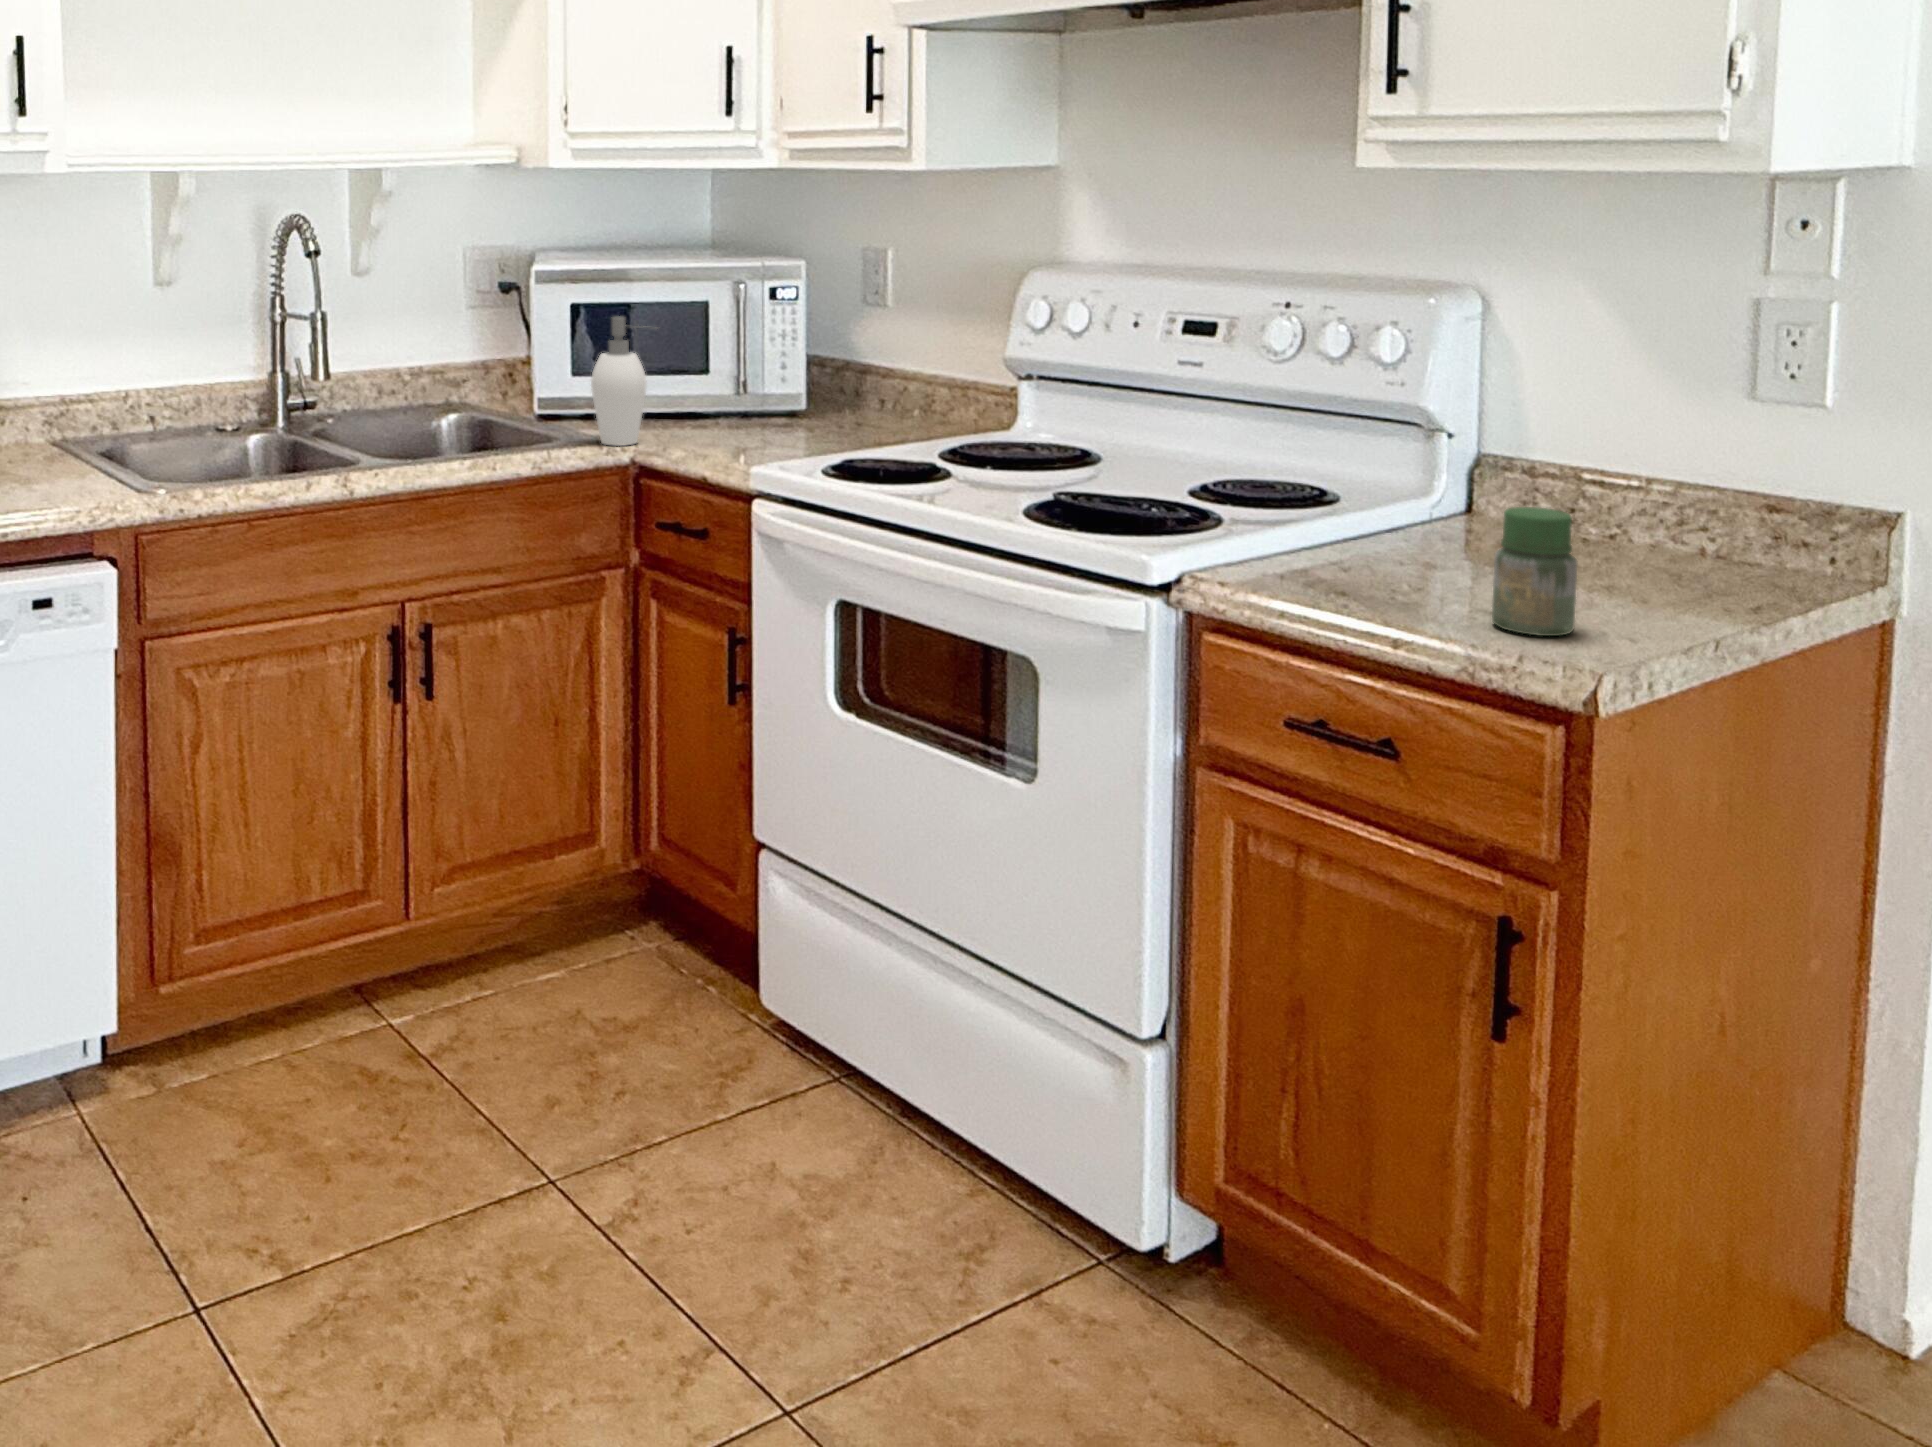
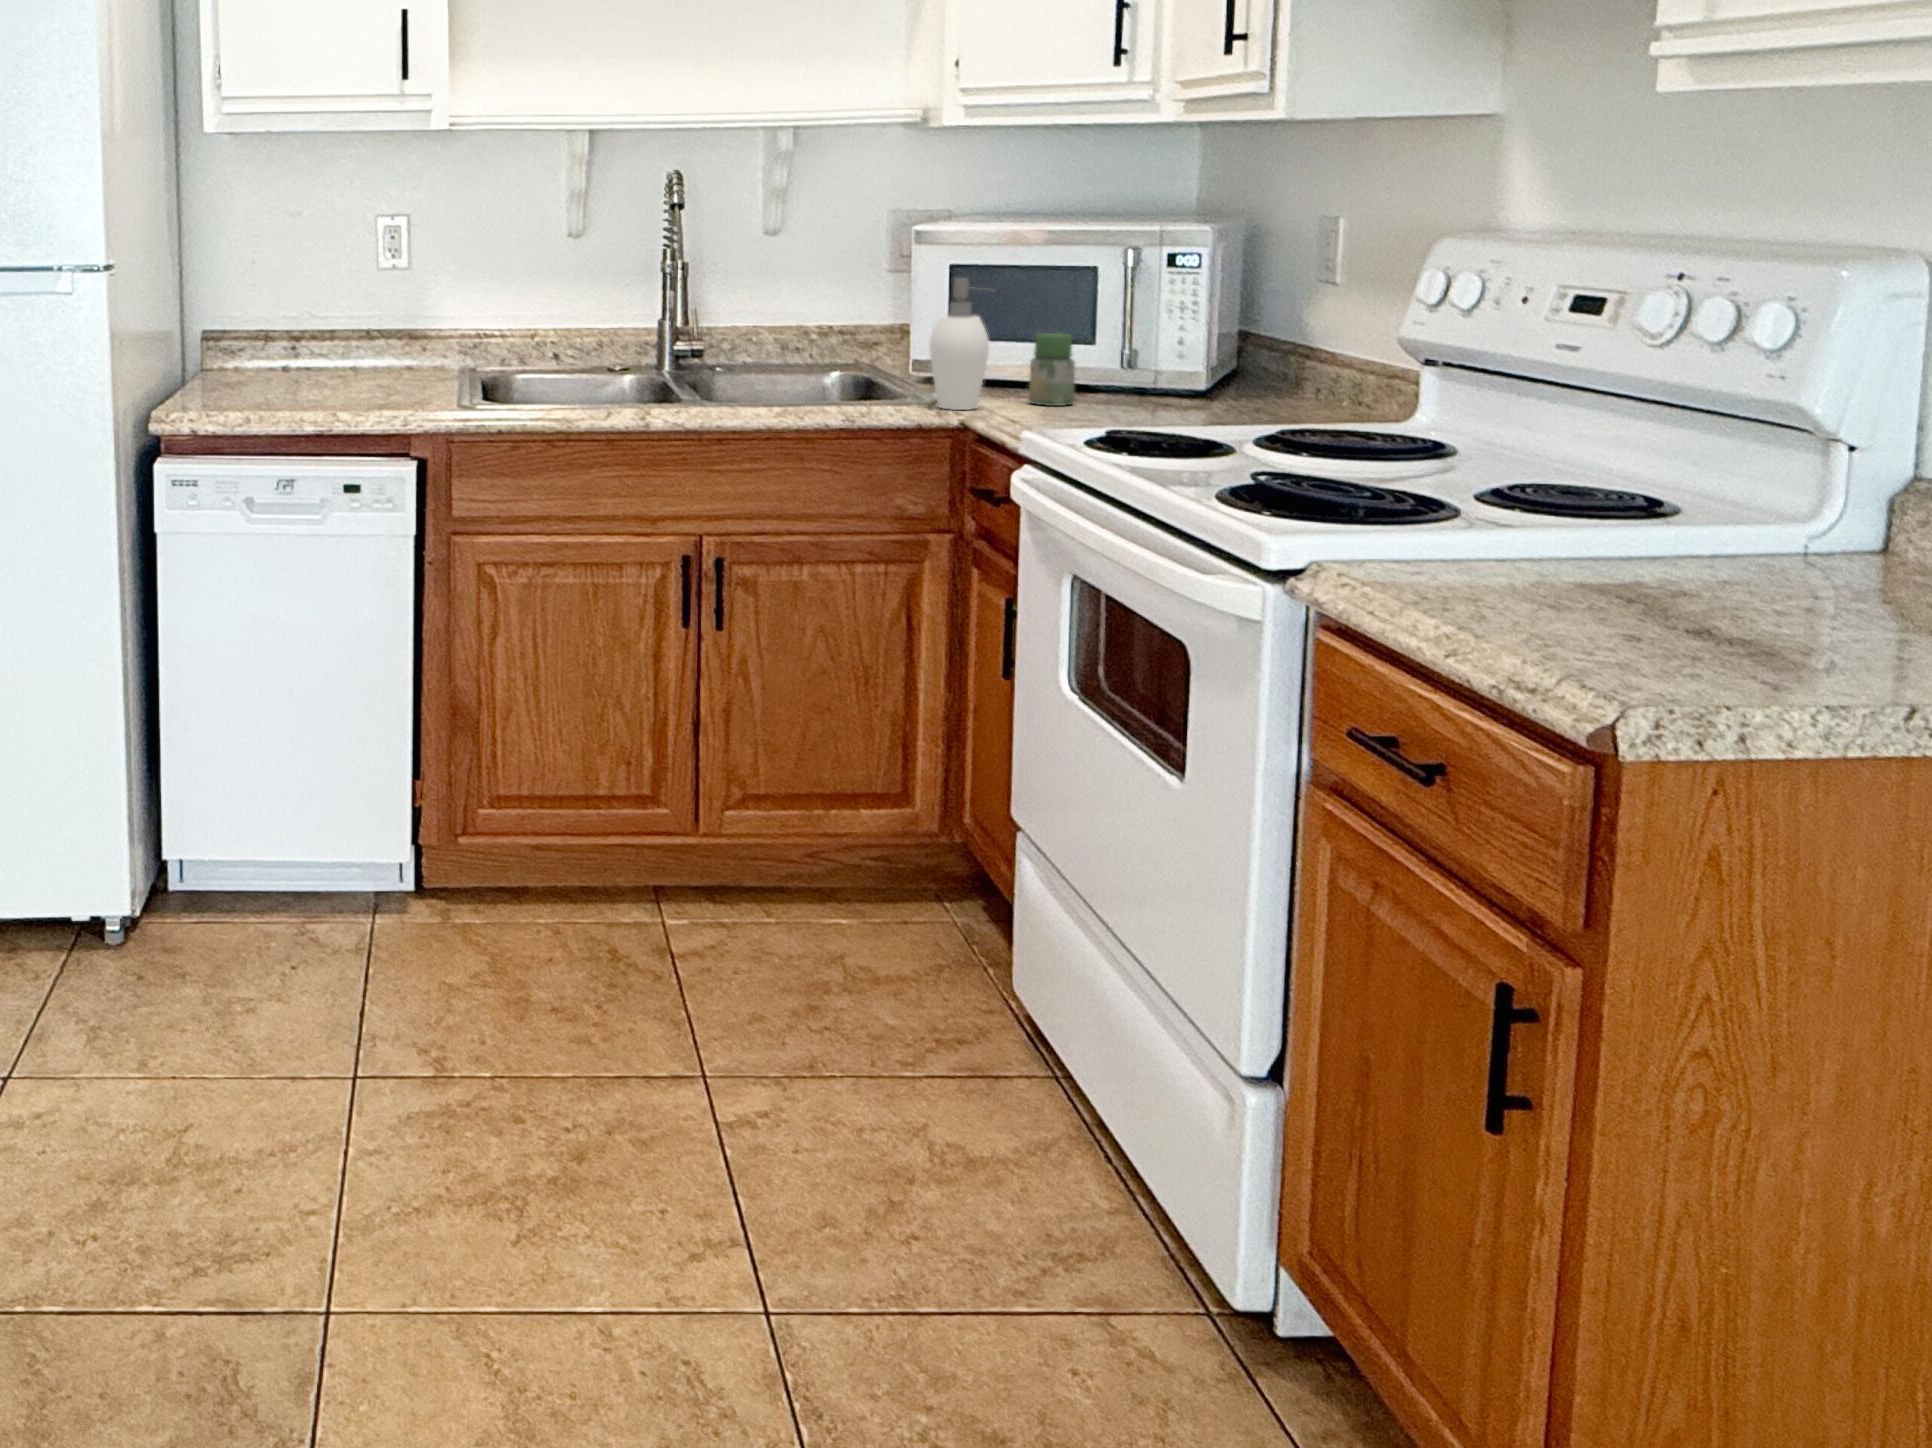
jar: present [1492,507,1577,636] -> present [1029,333,1075,406]

